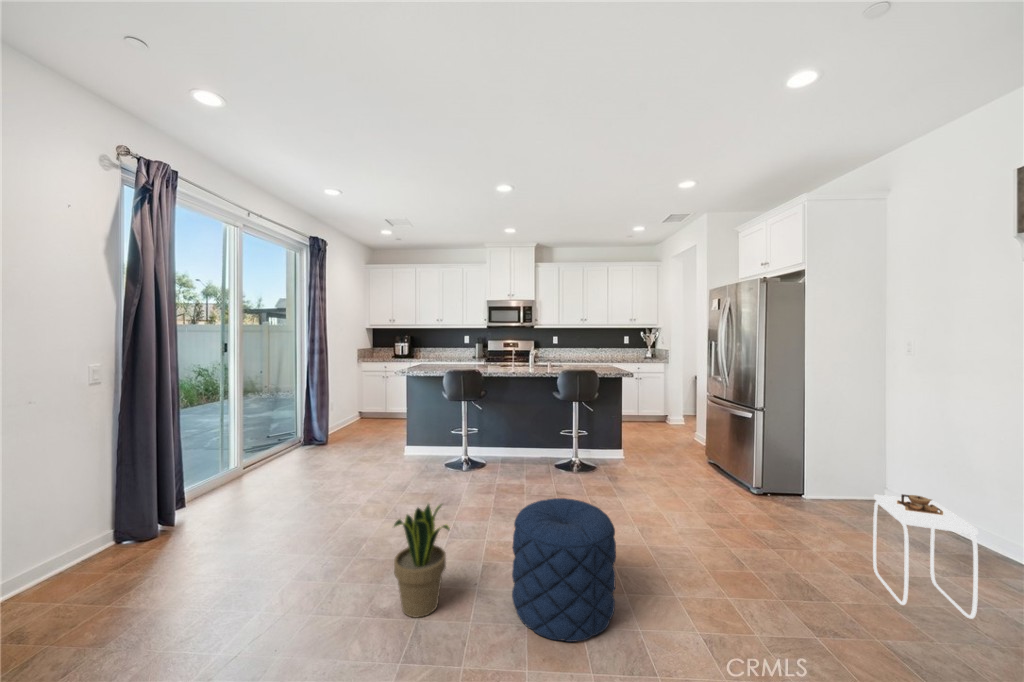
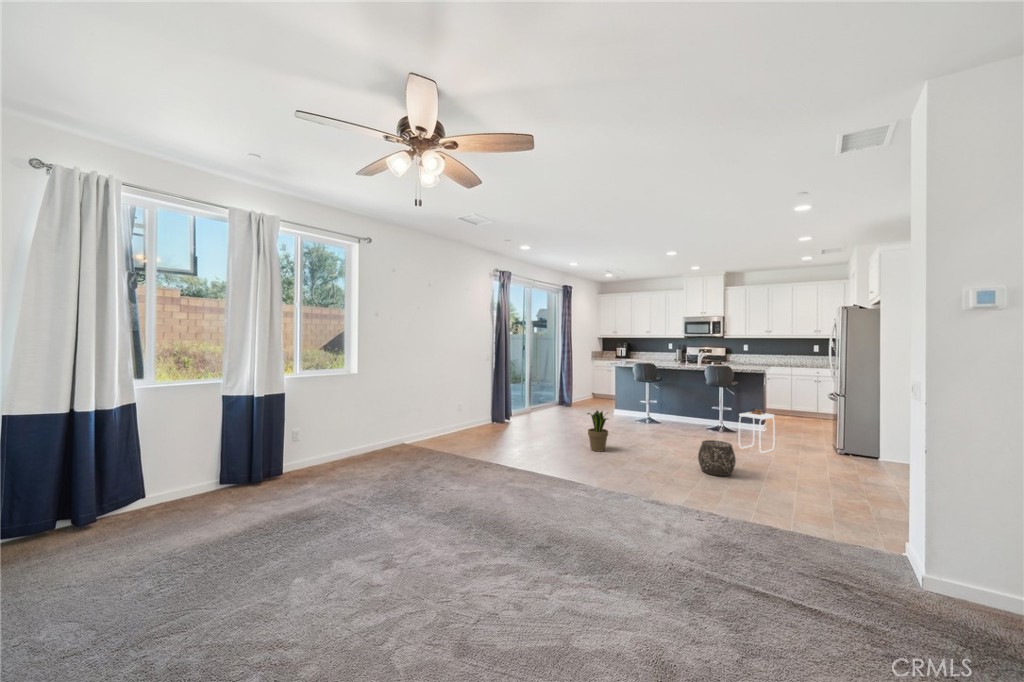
side table: present [873,494,978,619] -> present [739,409,775,453]
pouf: present [512,498,616,642] -> none [633,417,680,465]
woven basket: none [665,544,750,645] -> present [698,440,736,476]

